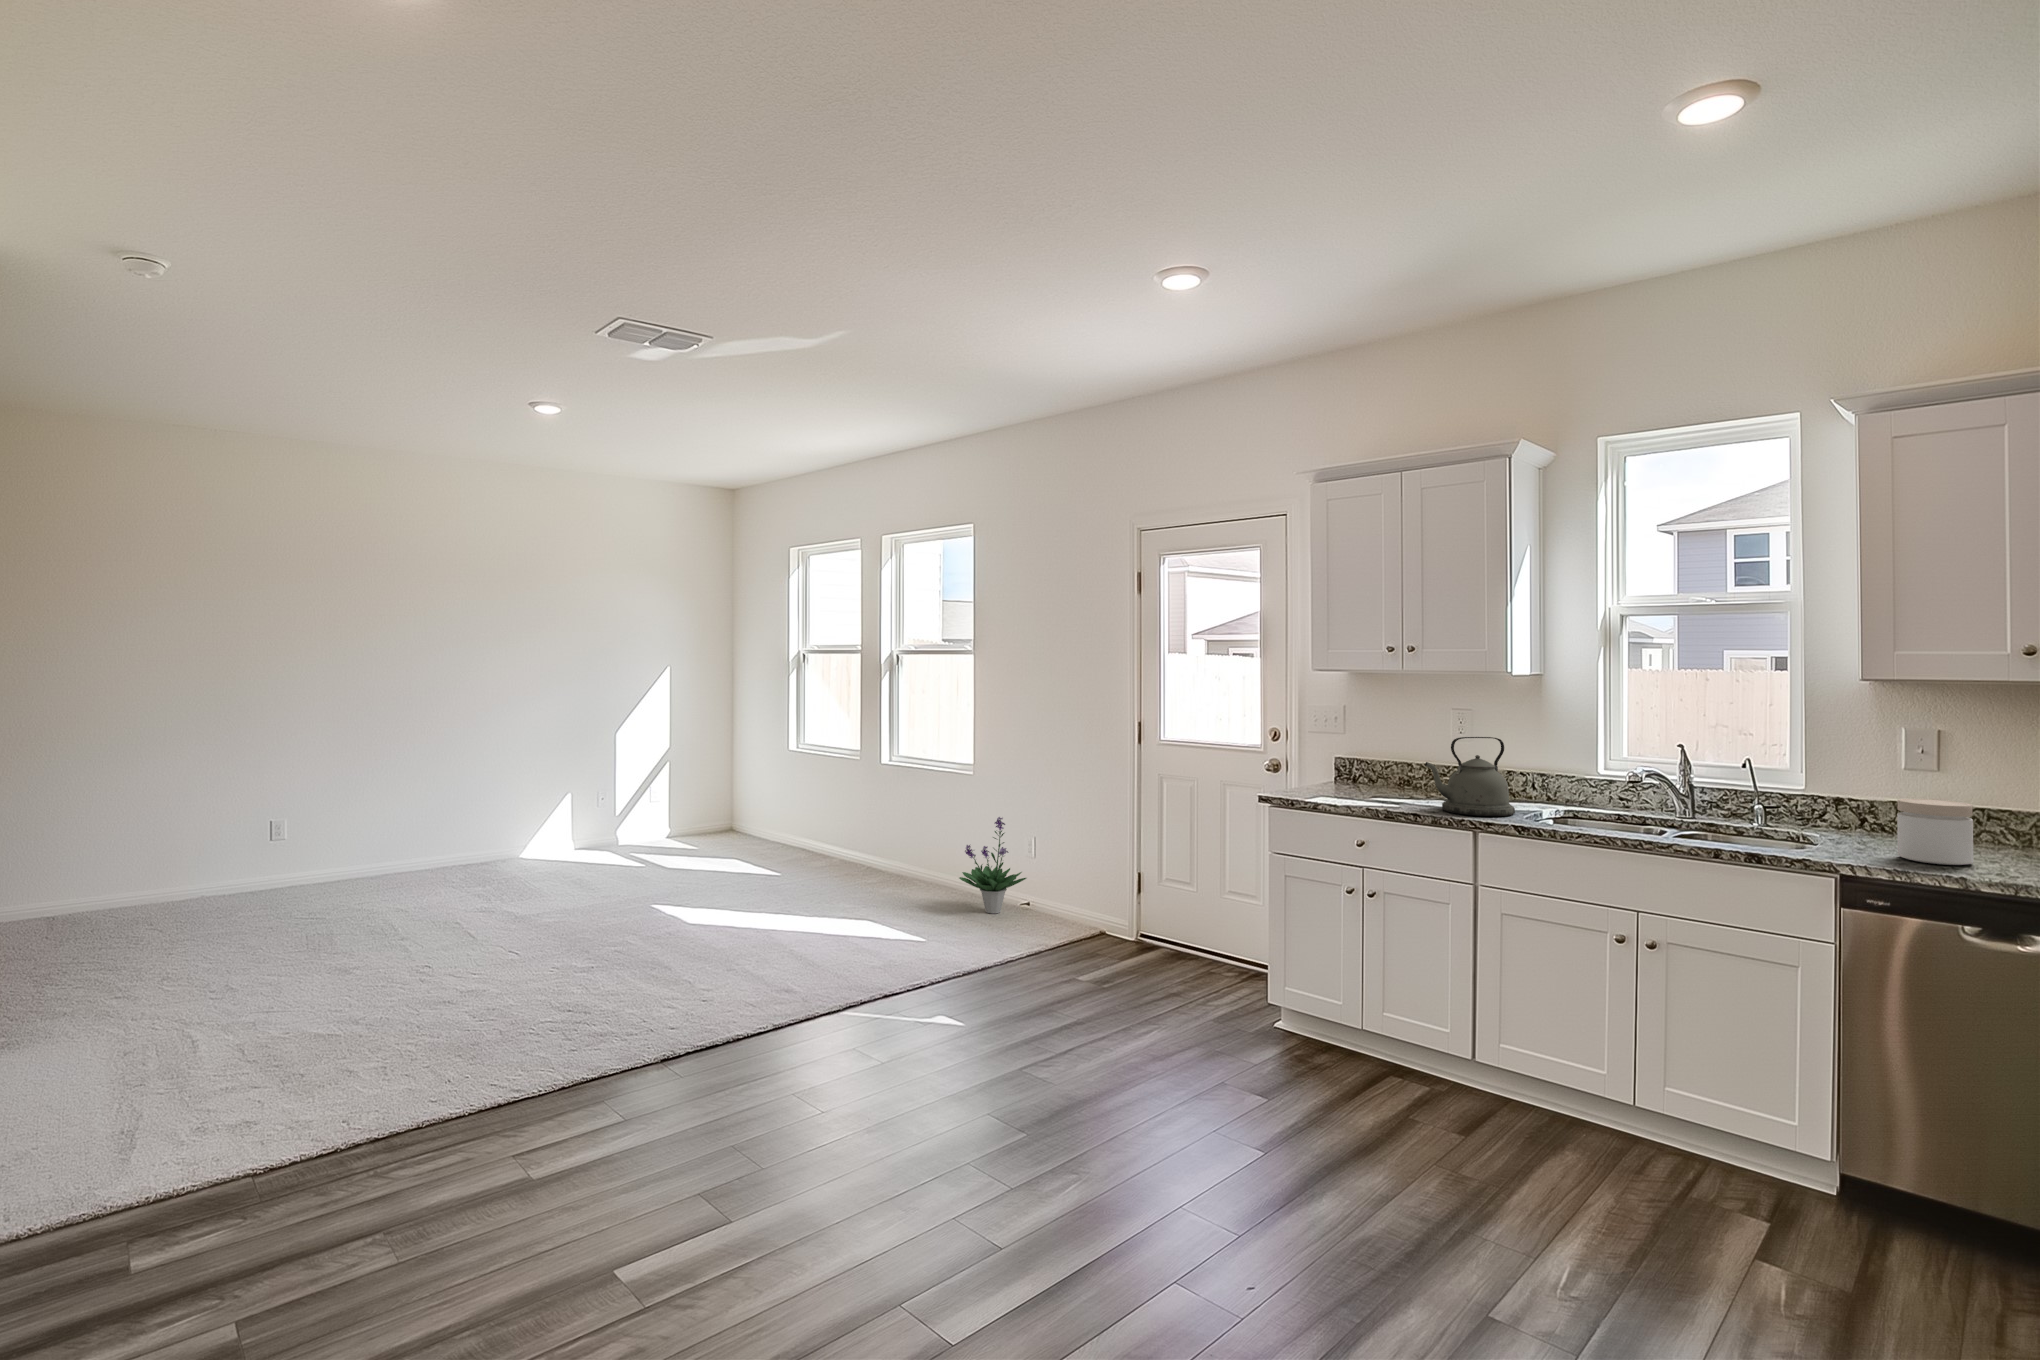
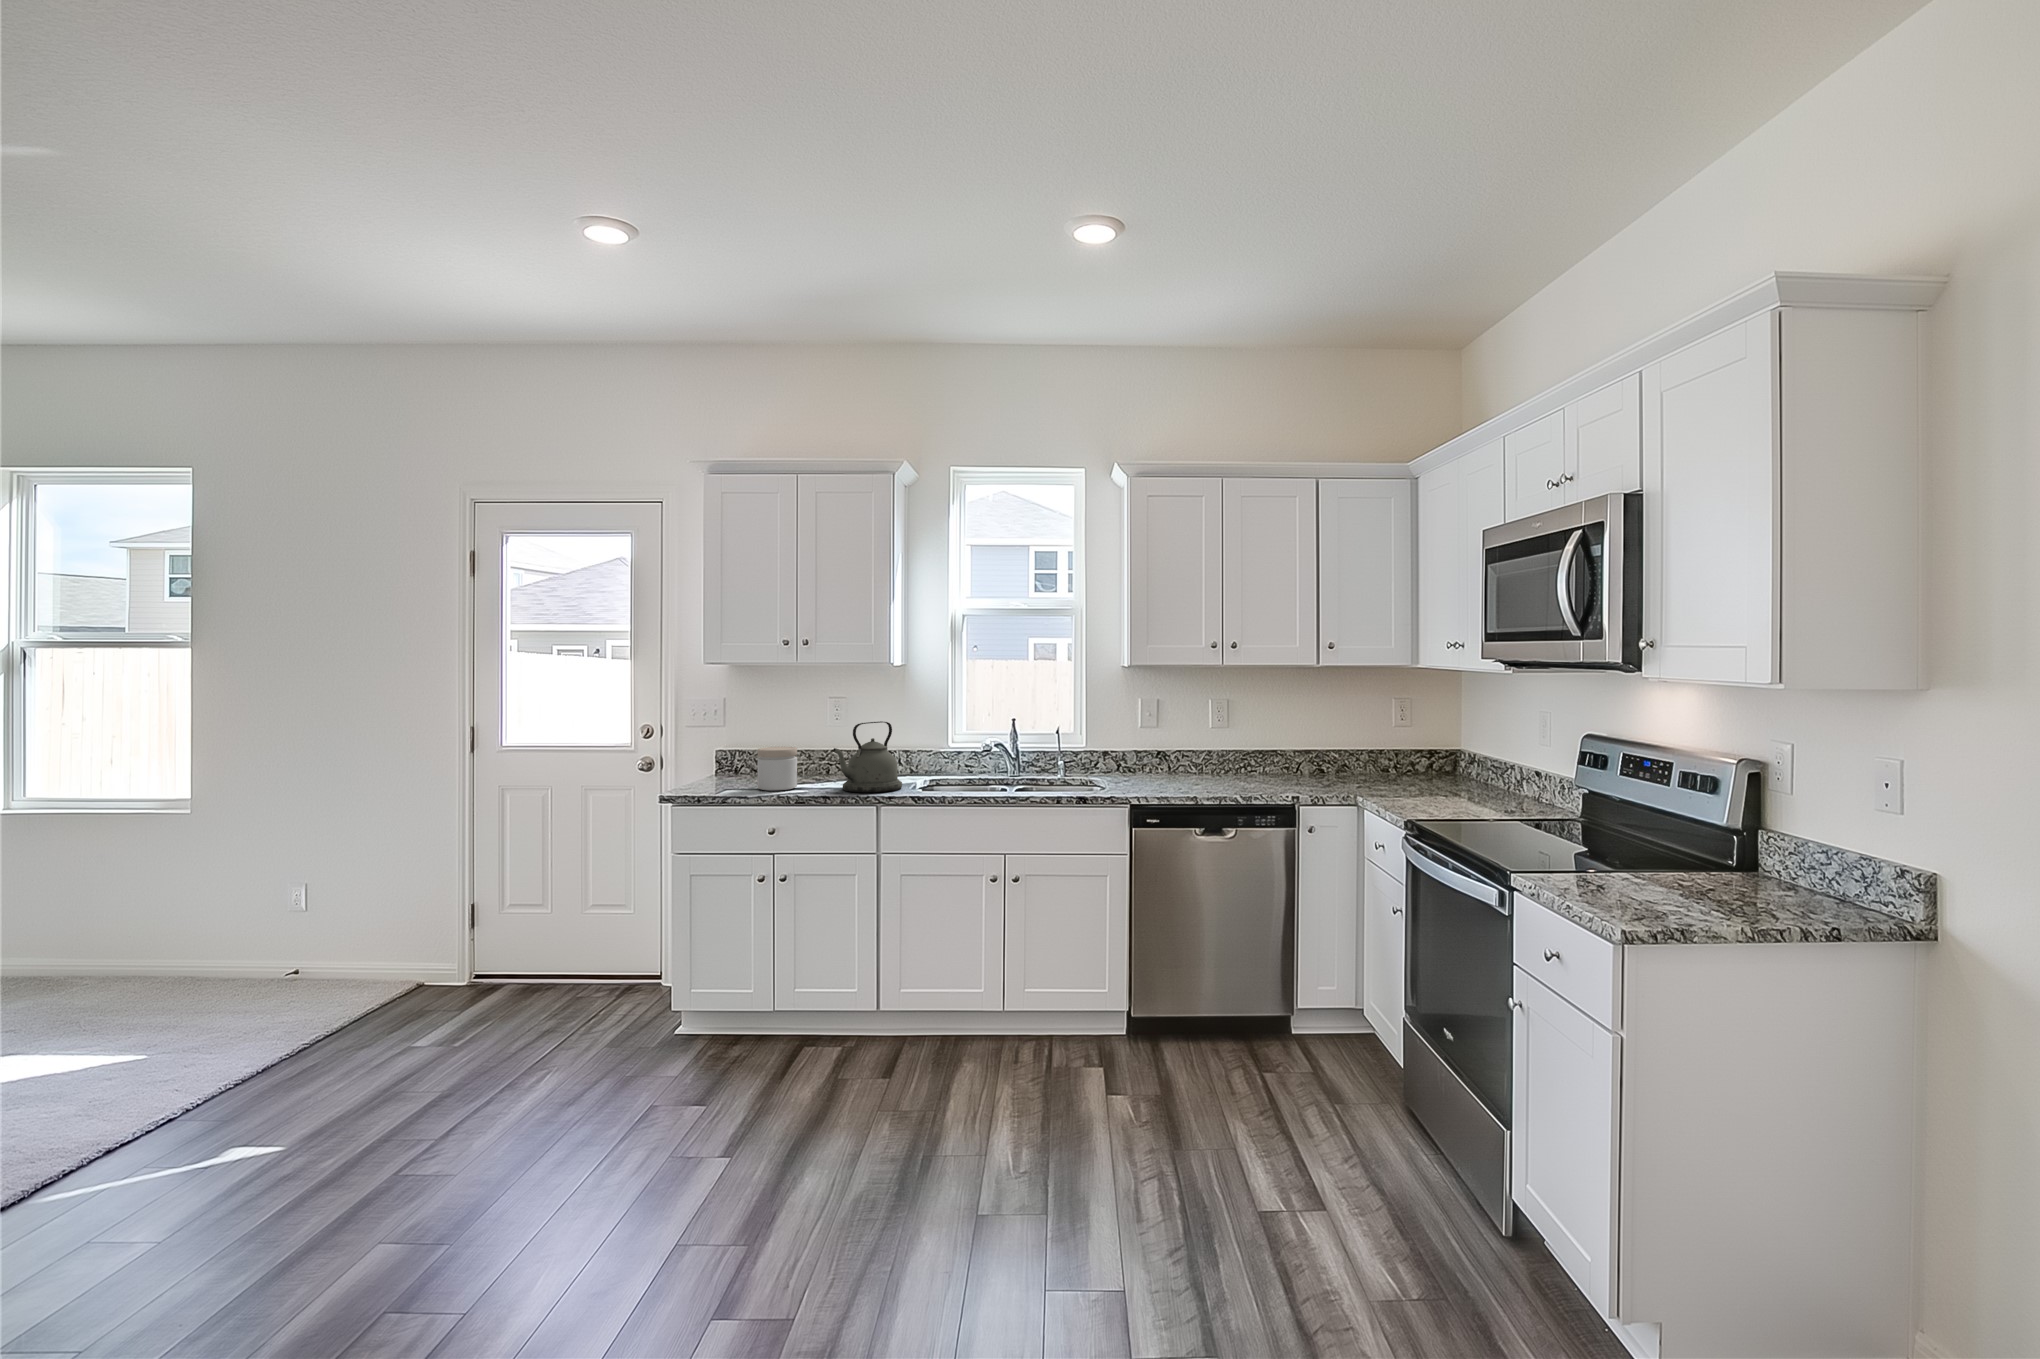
jar: present [1897,798,1973,865] -> present [758,747,797,791]
potted plant: present [959,817,1026,913] -> none [170,868,290,1001]

